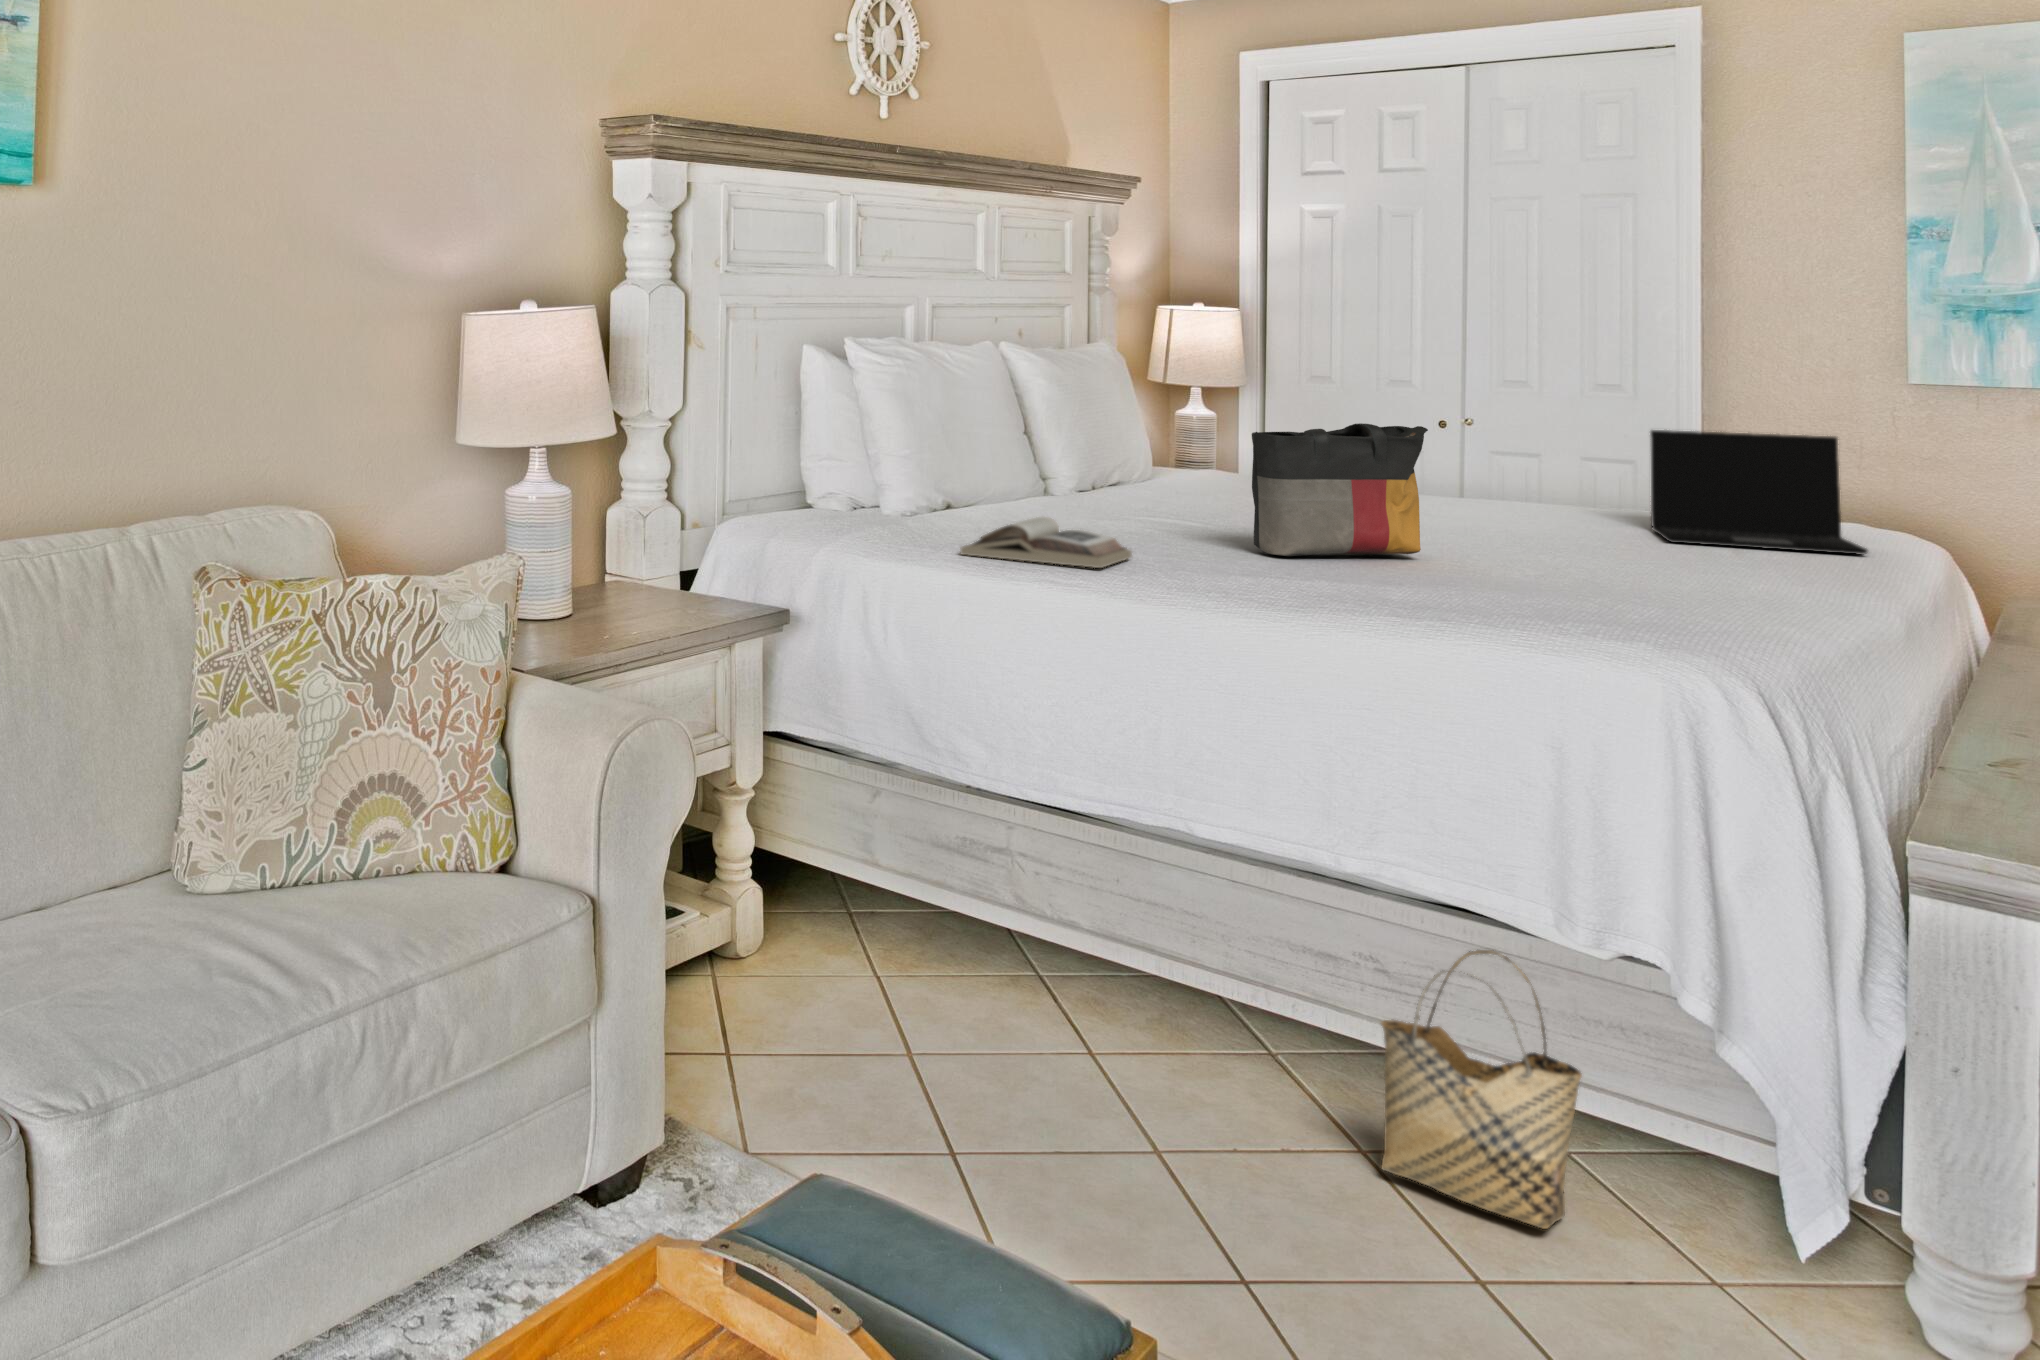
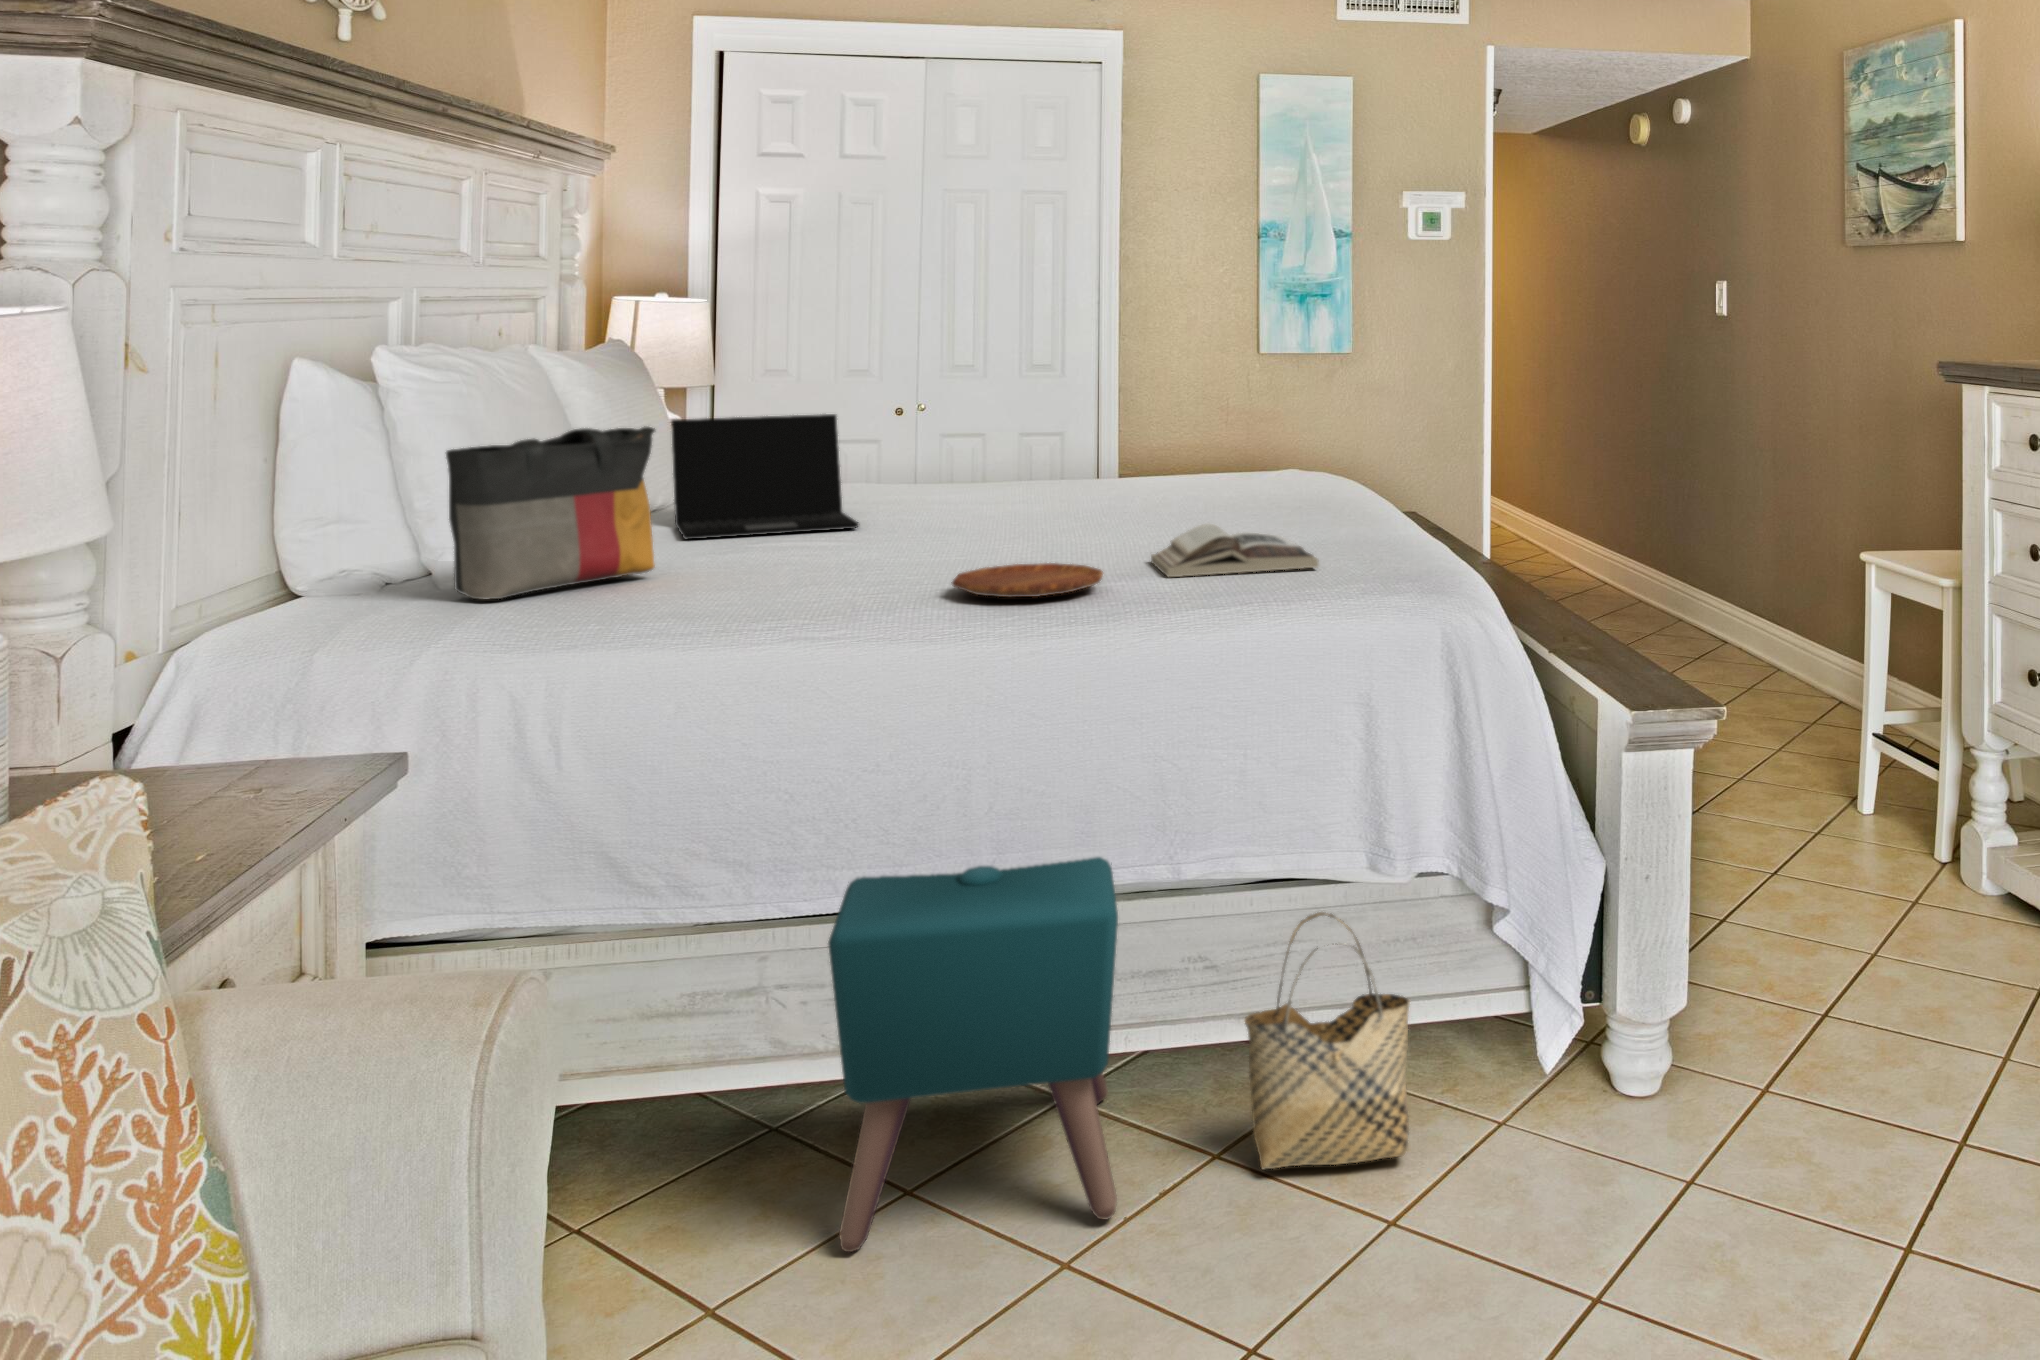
tote bag: present [1252,423,1428,556] -> present [446,426,655,599]
laptop: present [1650,430,1868,555] -> present [671,414,859,540]
book: present [960,517,1132,568] -> present [1151,524,1319,577]
tray: none [1198,556,1349,585] -> present [951,563,1103,597]
ottoman: none [999,766,1307,1137] -> present [828,857,1118,1252]

